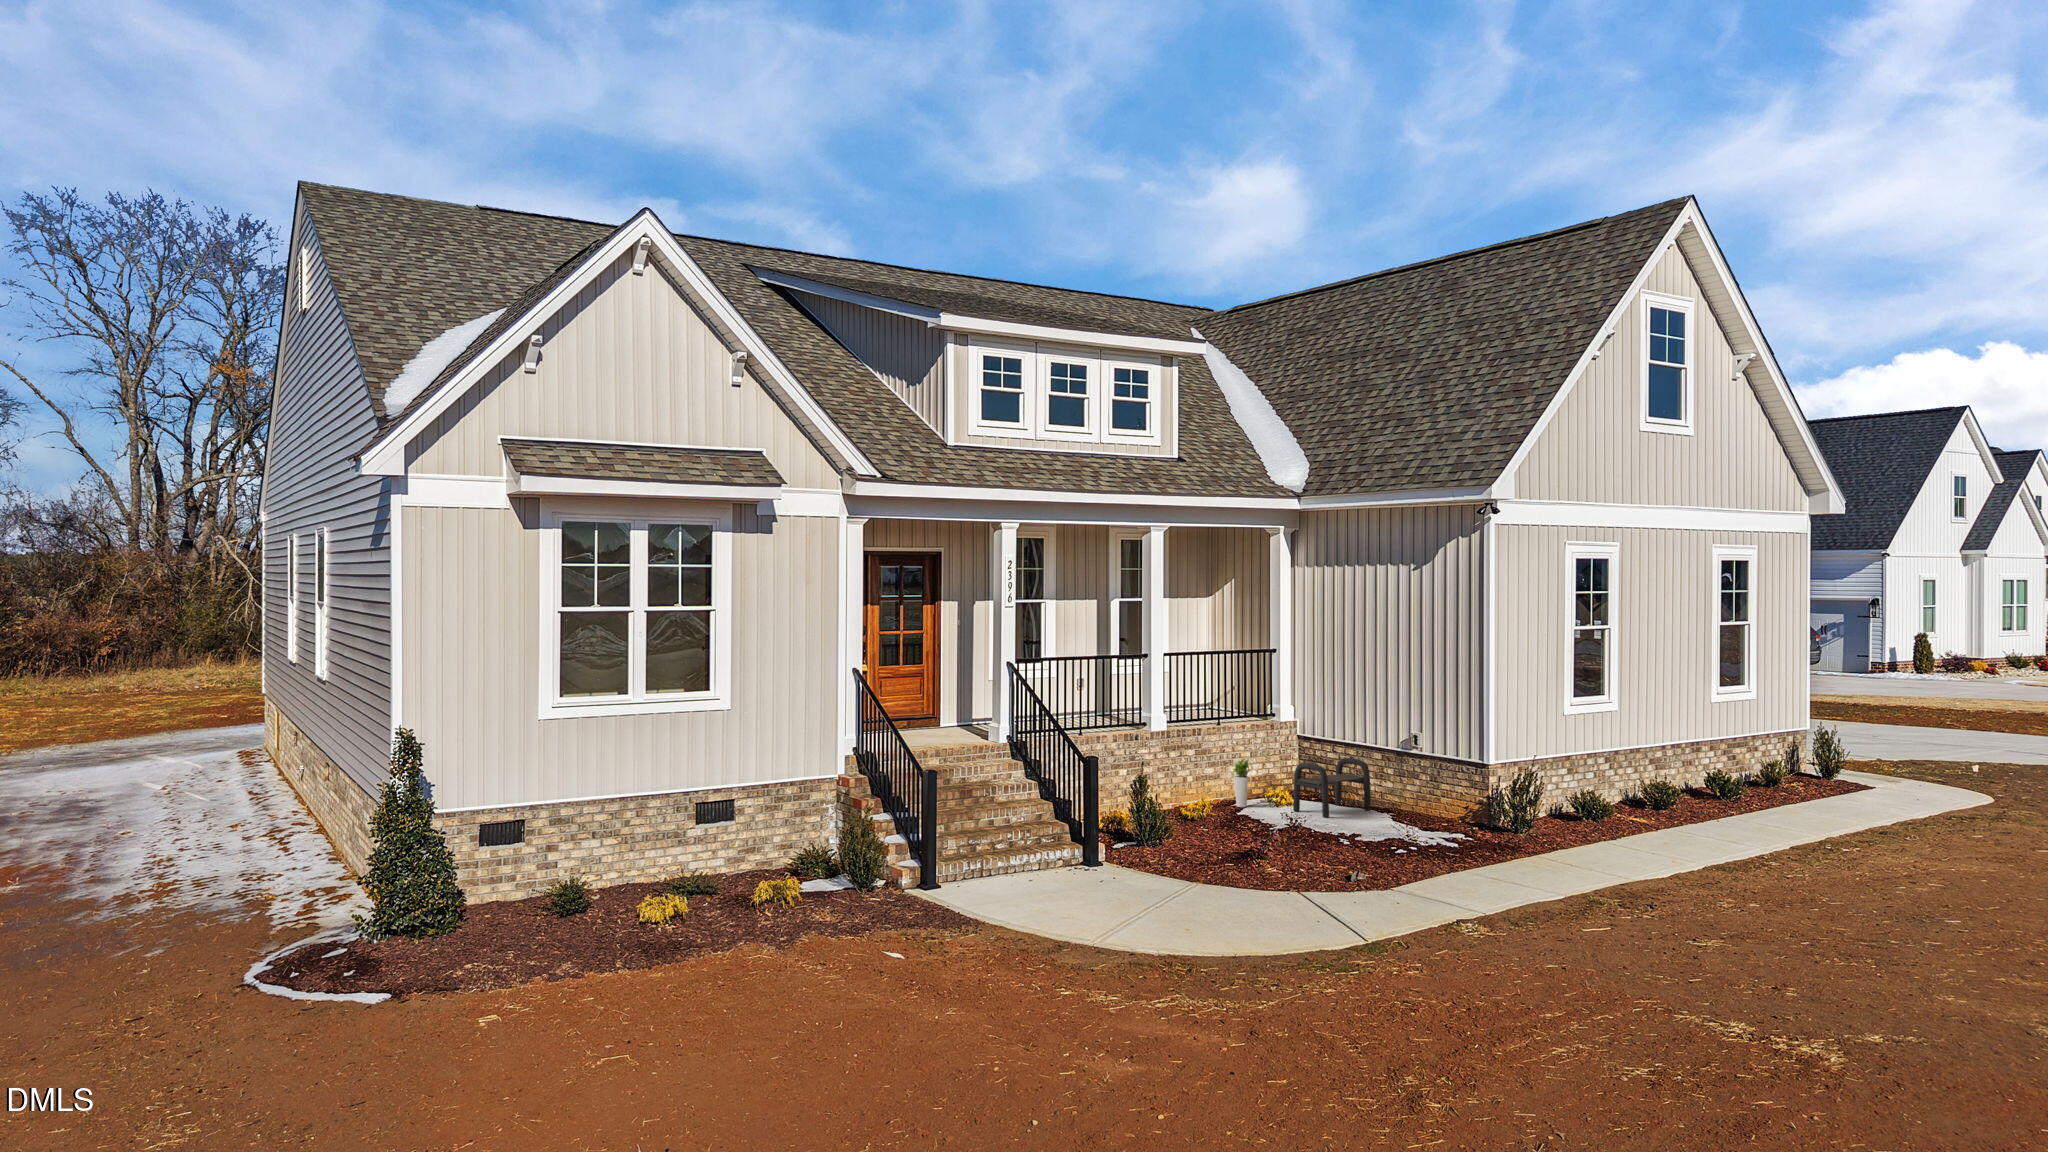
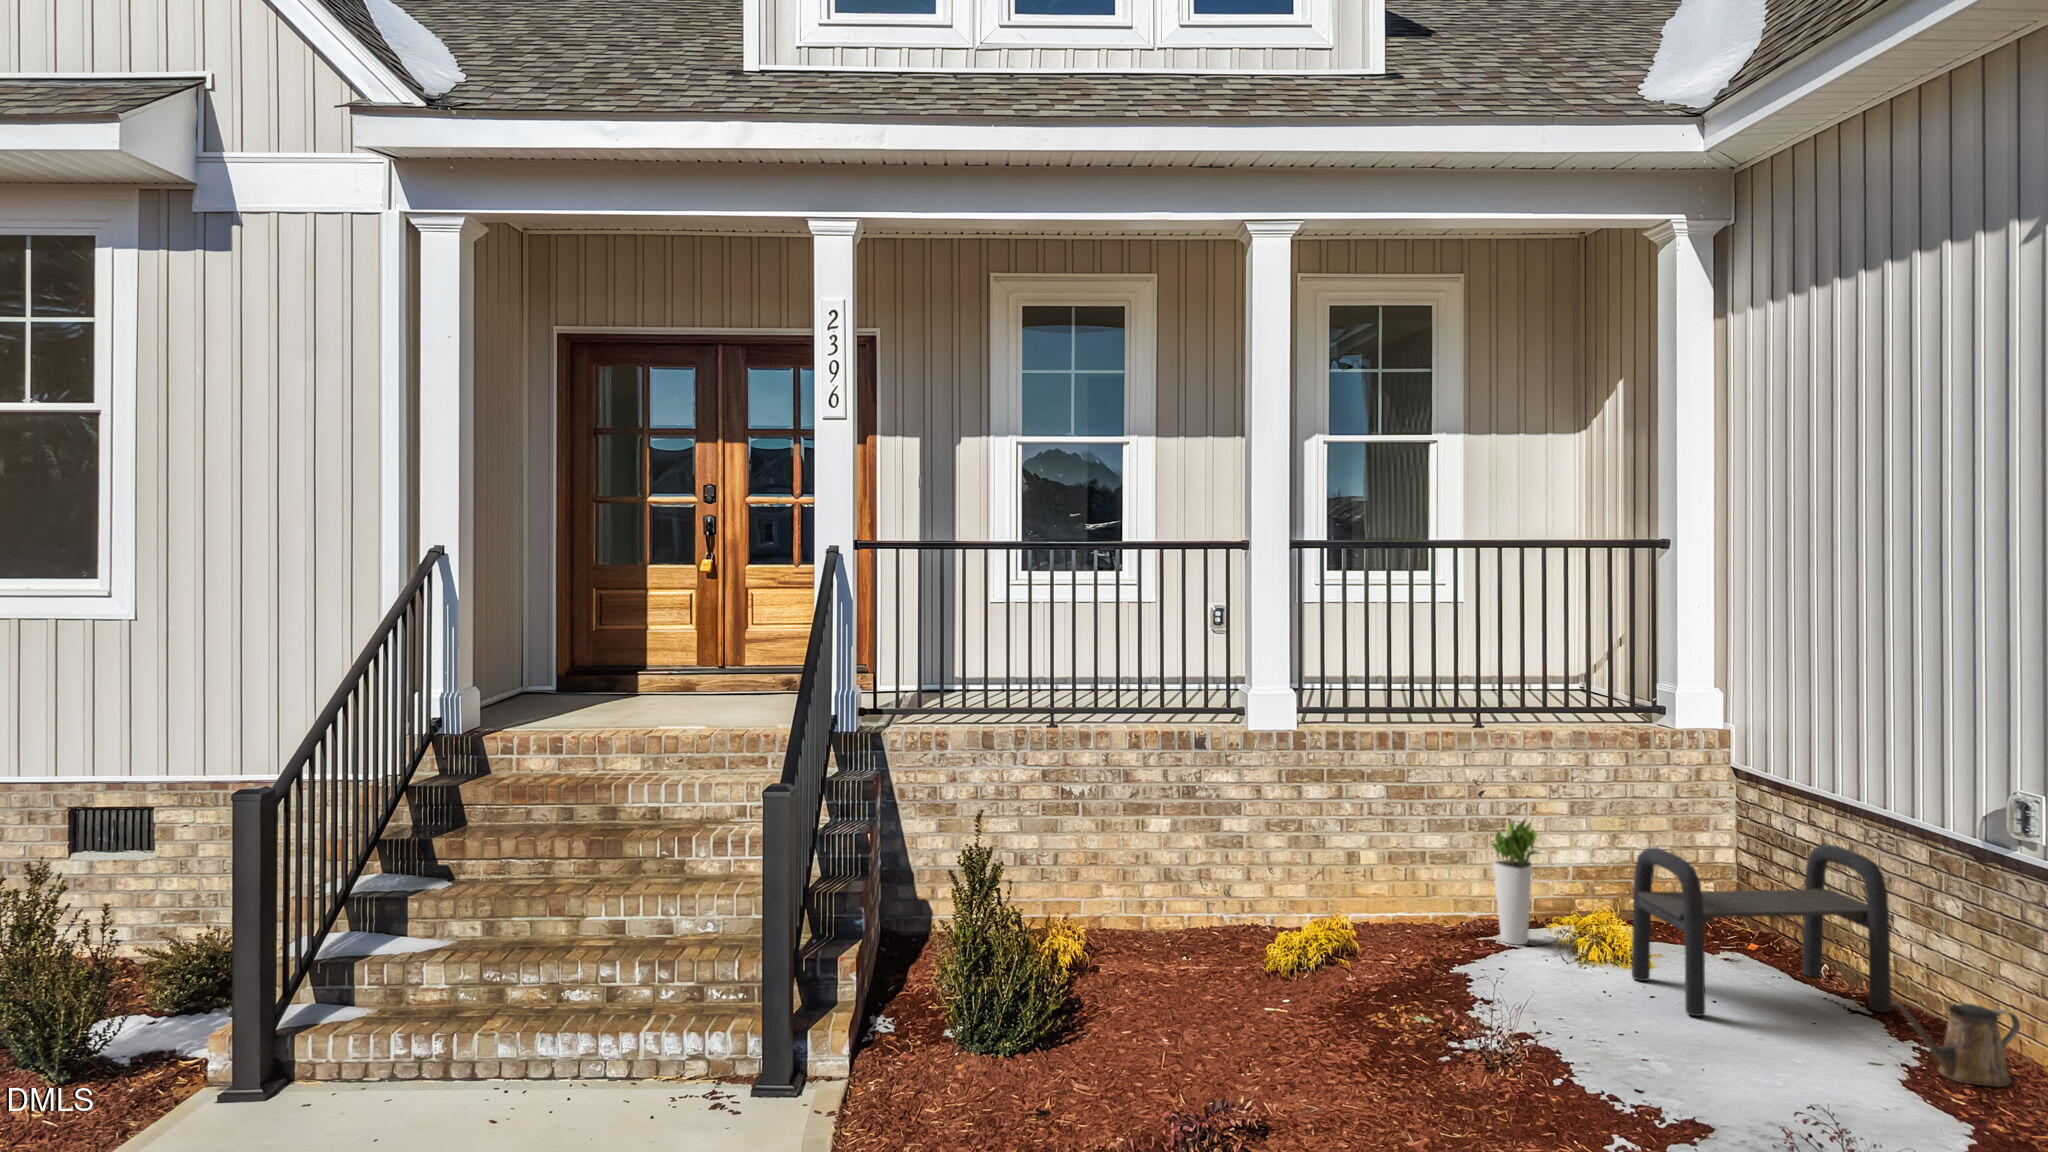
watering can: none [1392,799,1418,822] -> present [1890,1000,2021,1087]

